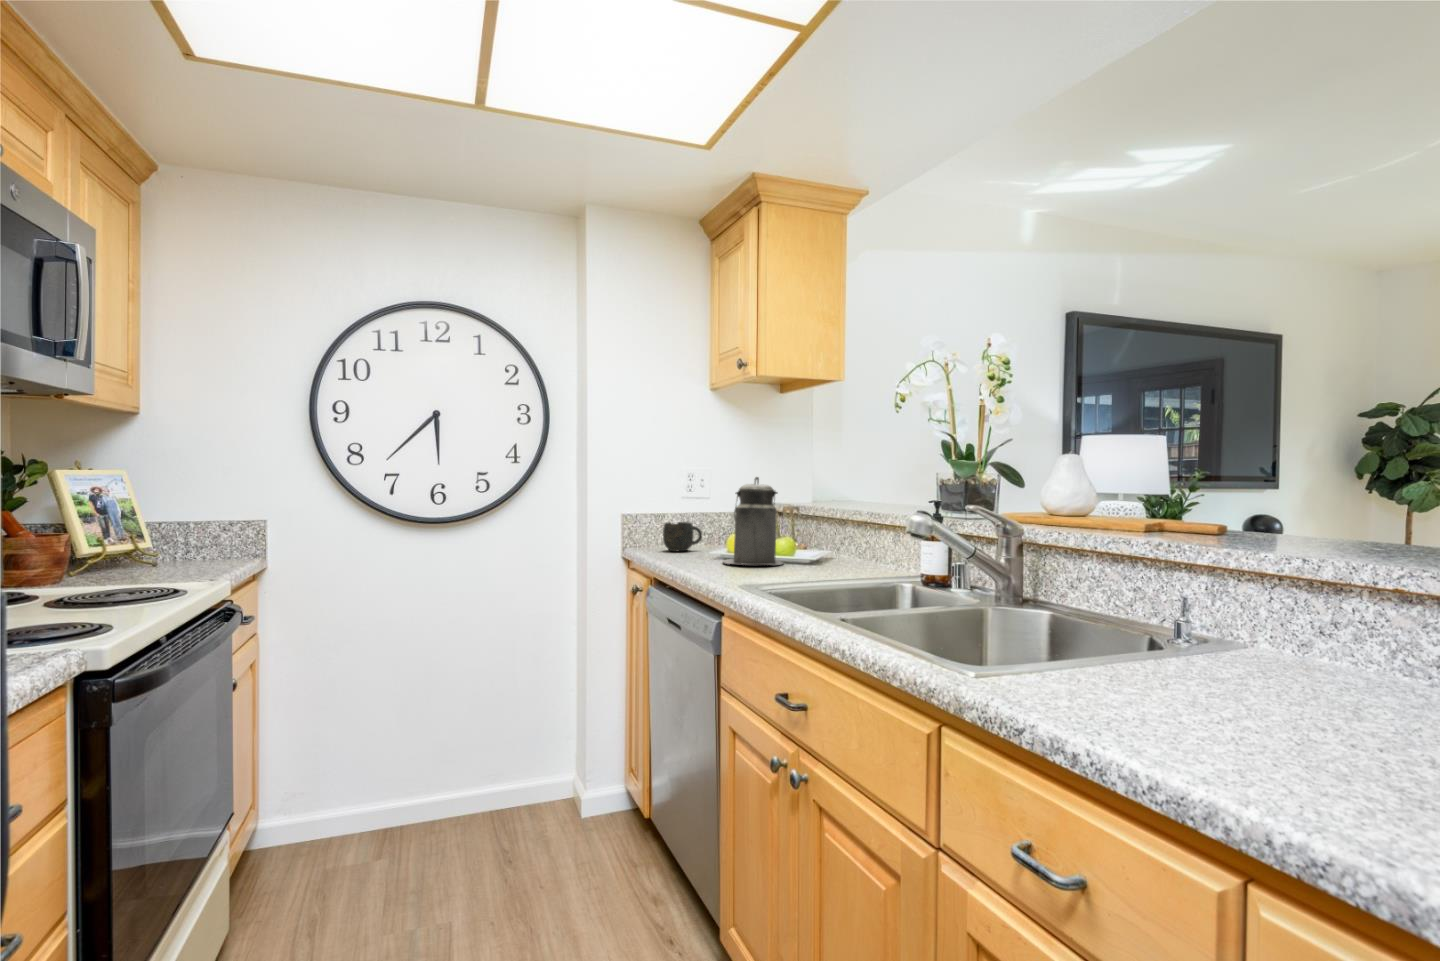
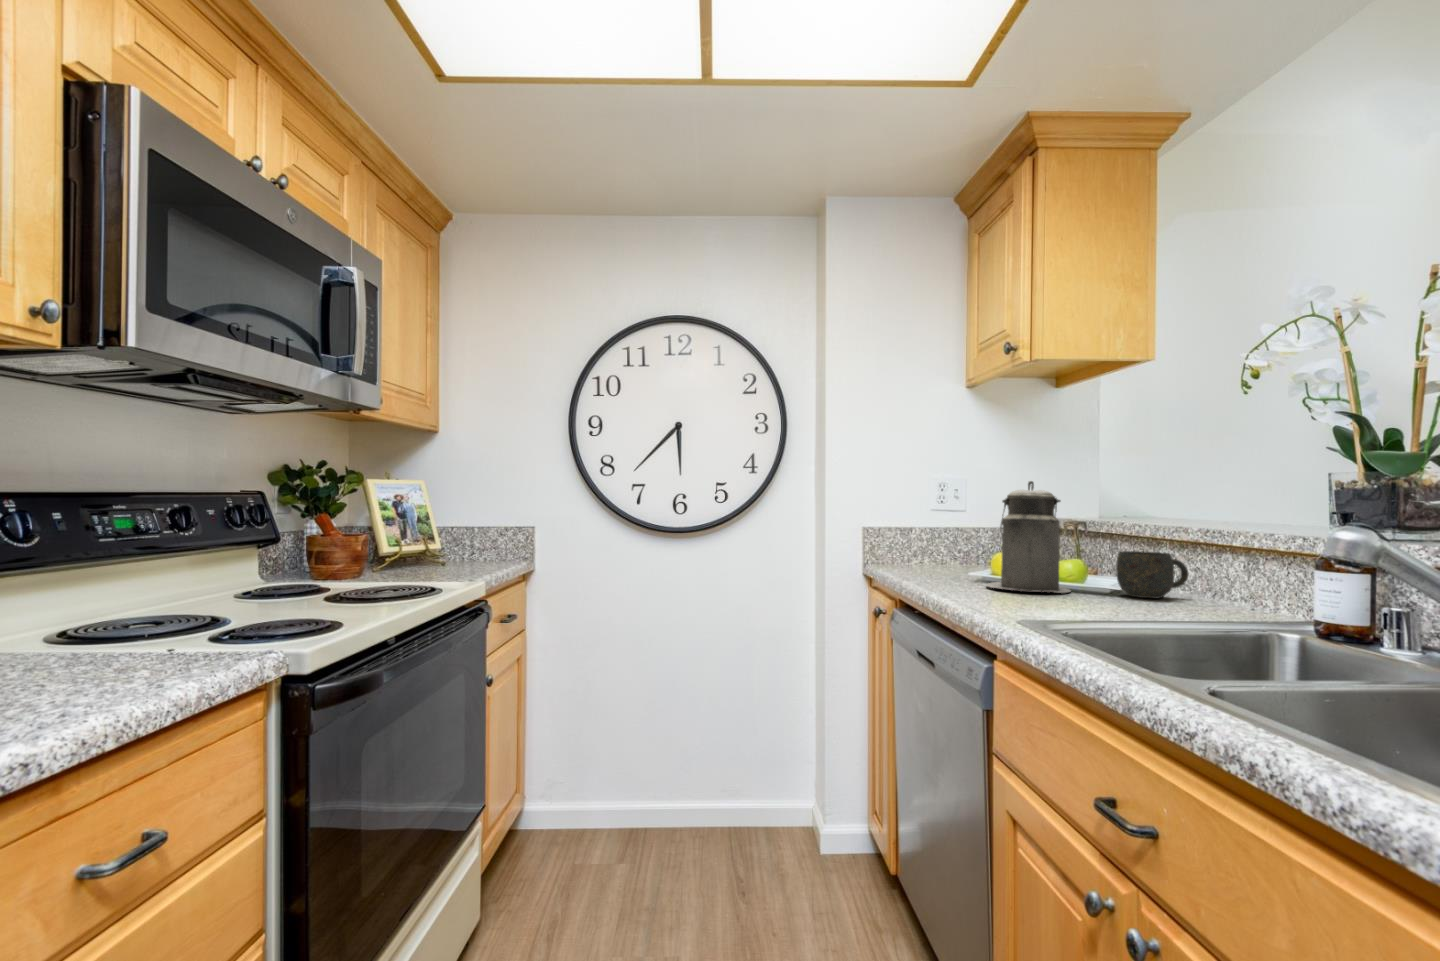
mug: present [663,522,702,551] -> present [1116,551,1188,598]

